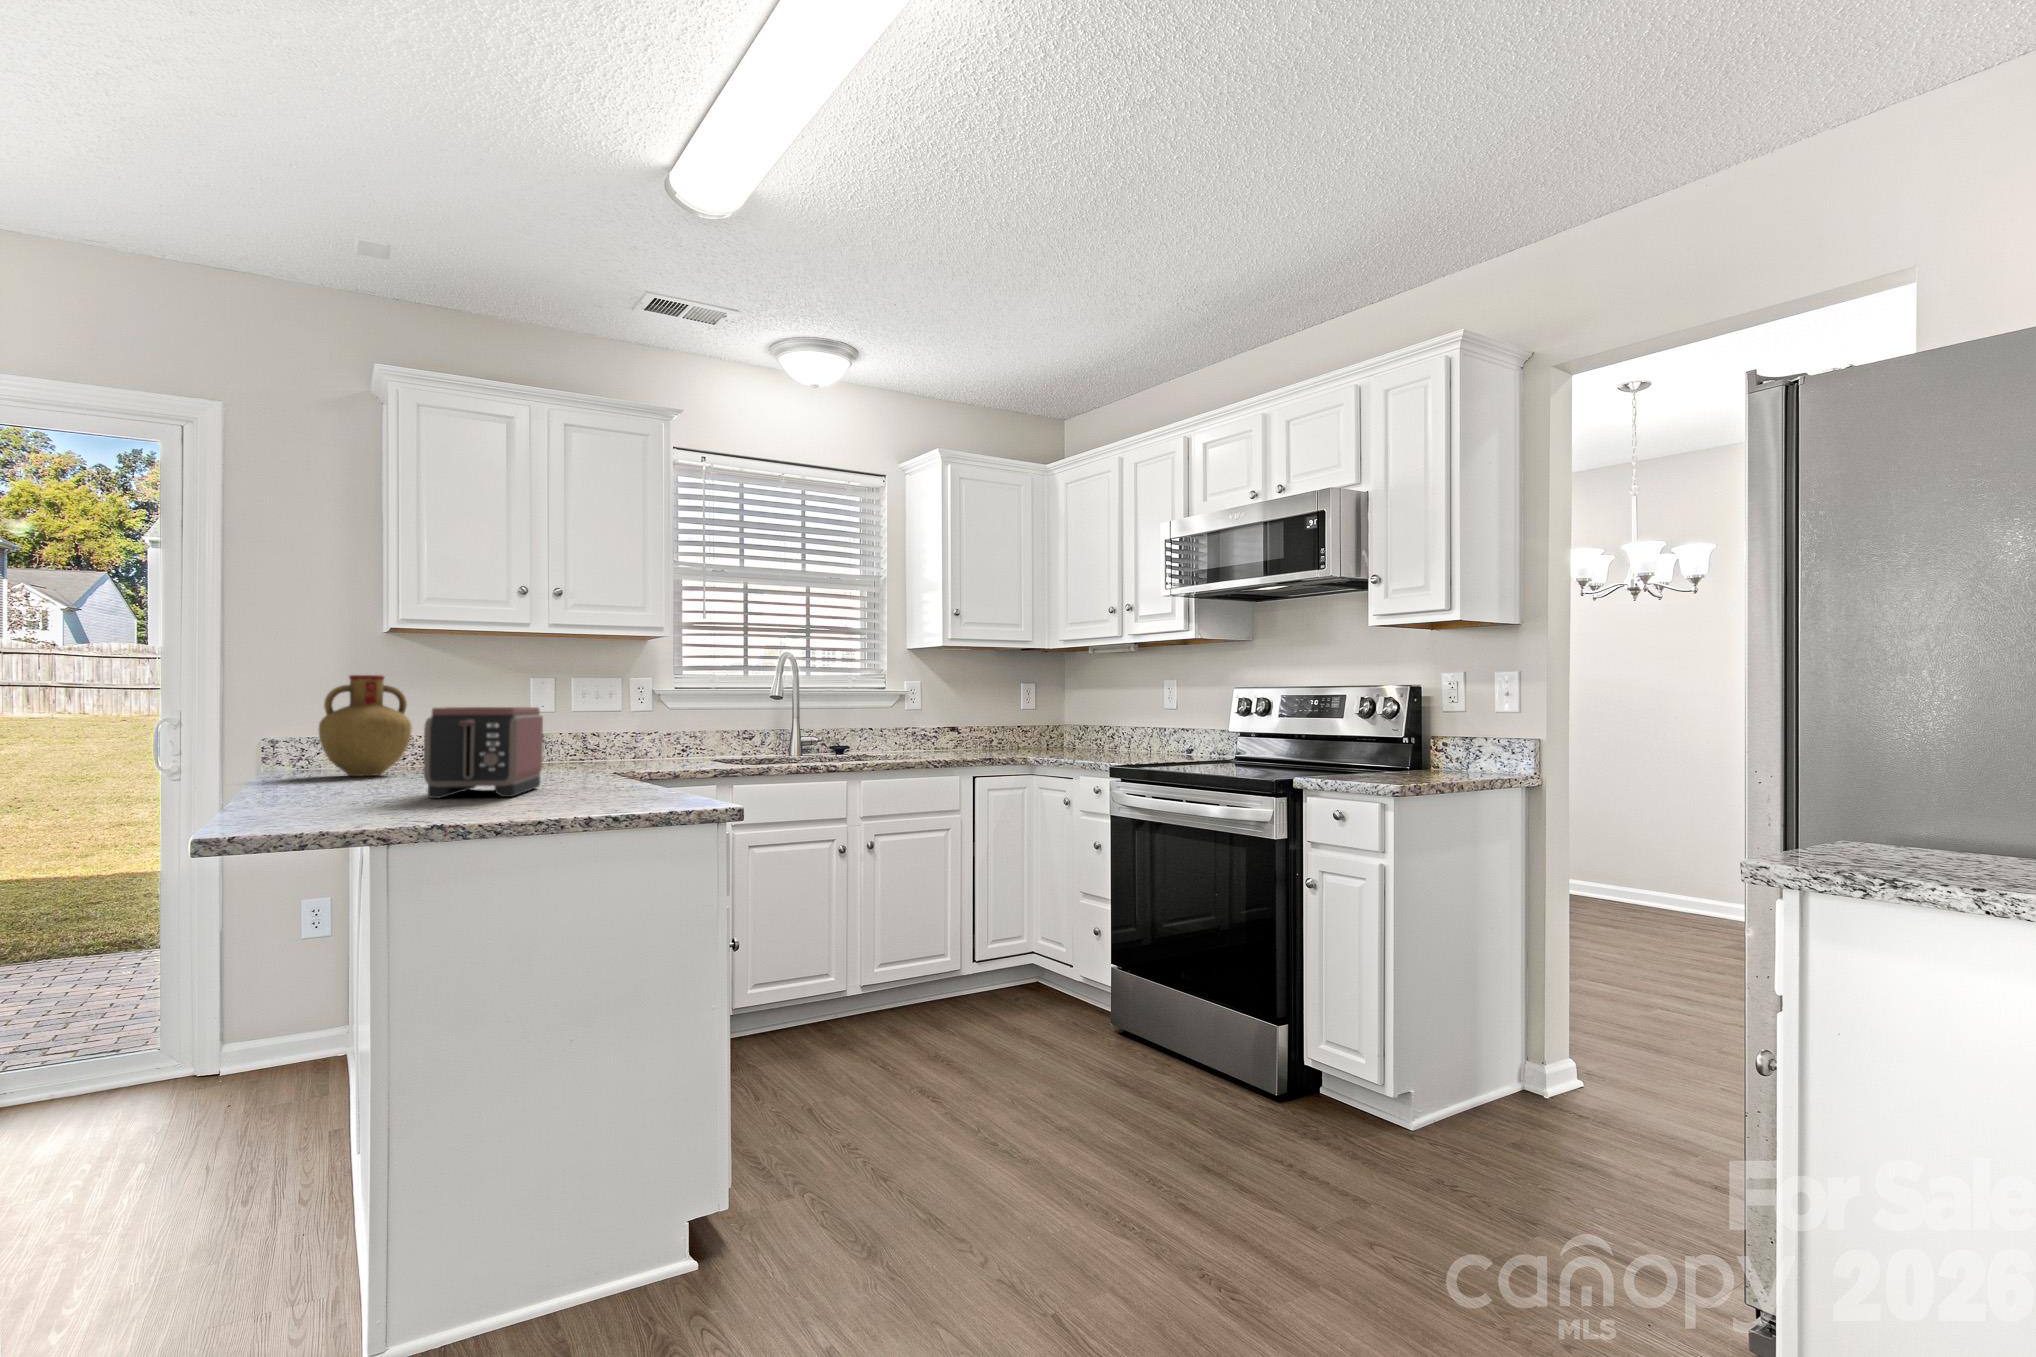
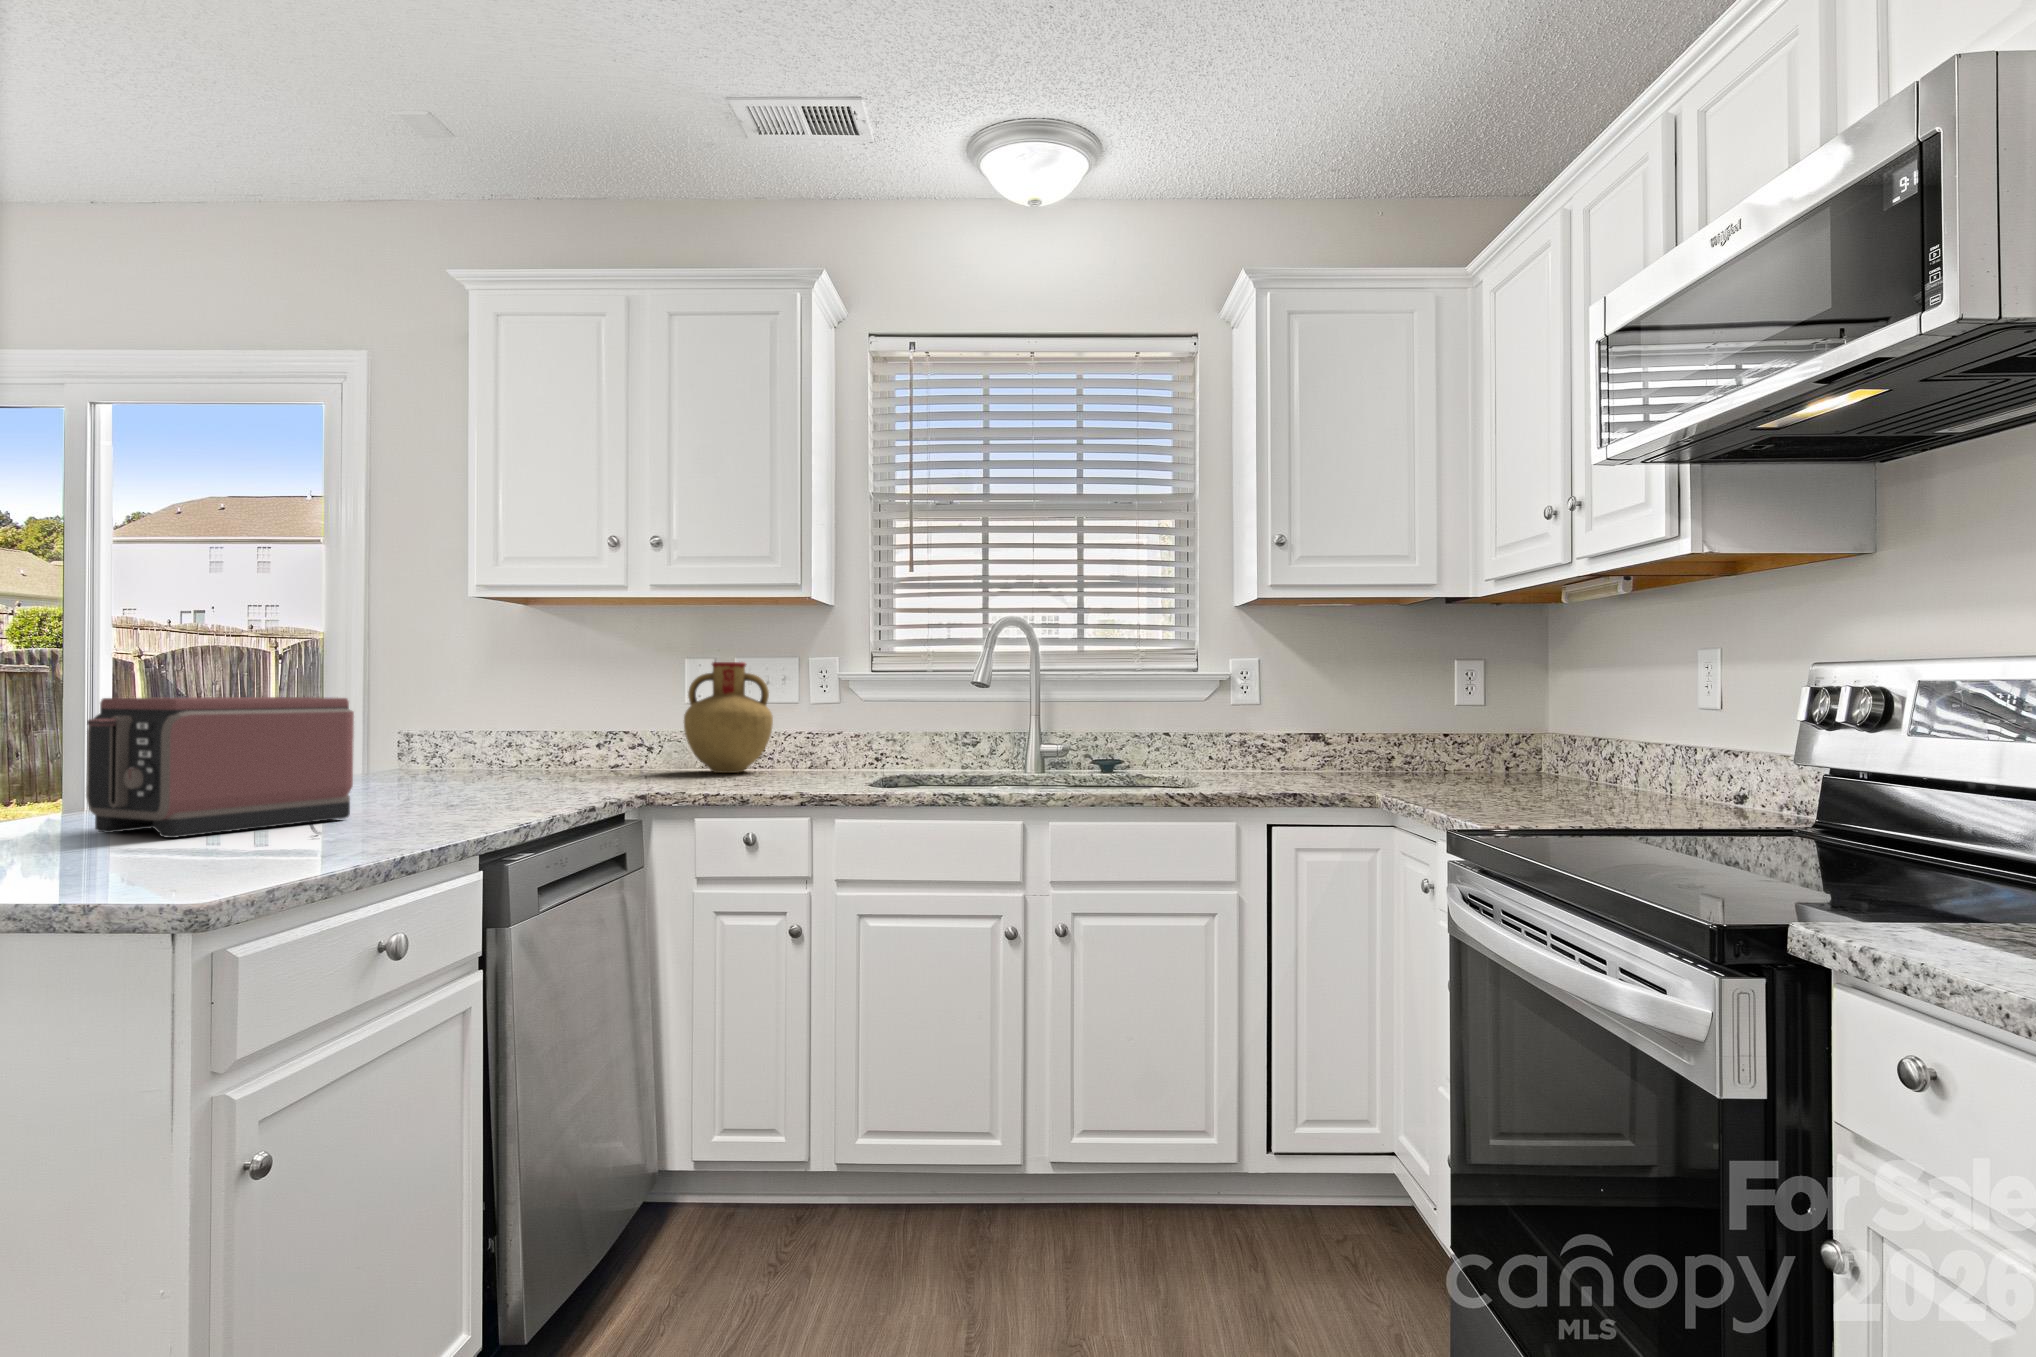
vase: present [319,675,412,776] -> present [684,662,773,773]

